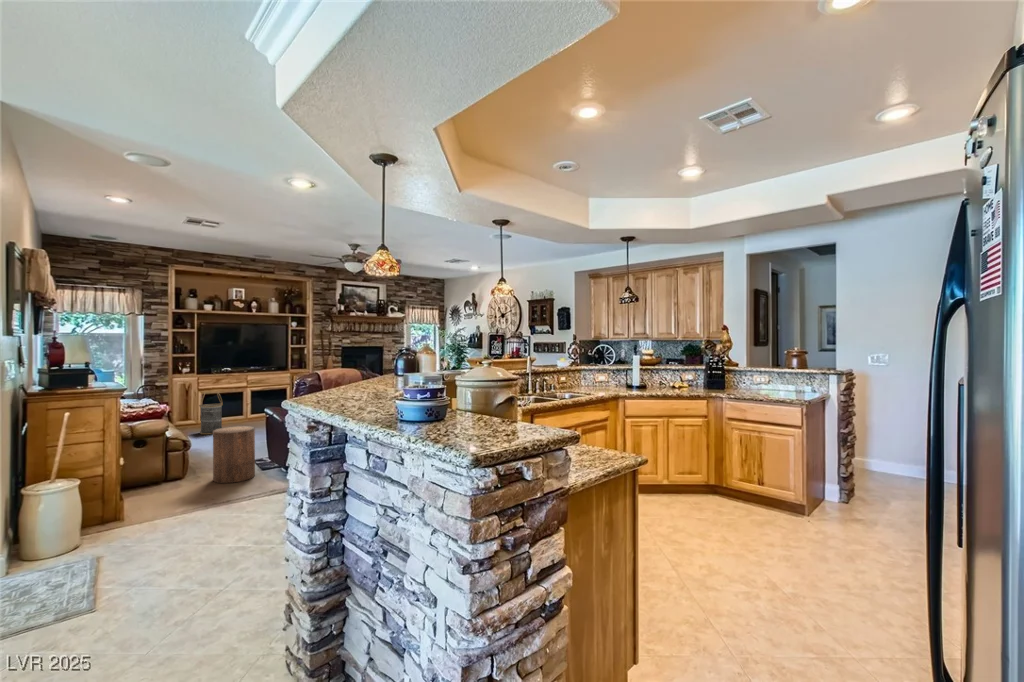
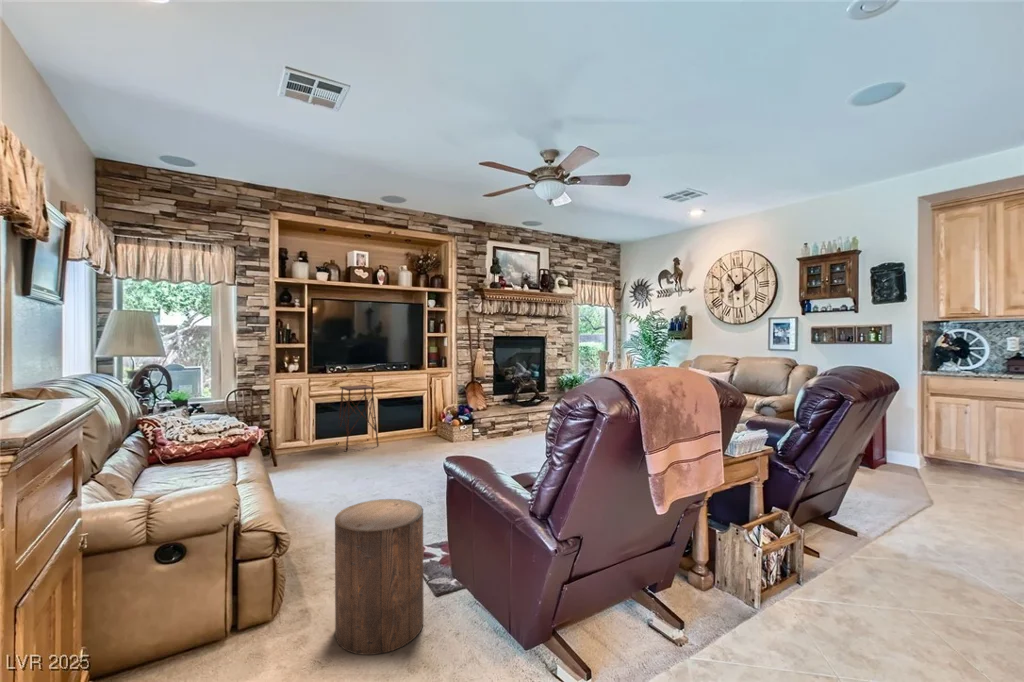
side table: none [219,382,250,426] -> present [338,385,379,450]
basket: present [199,392,223,434] -> none [310,401,343,469]

